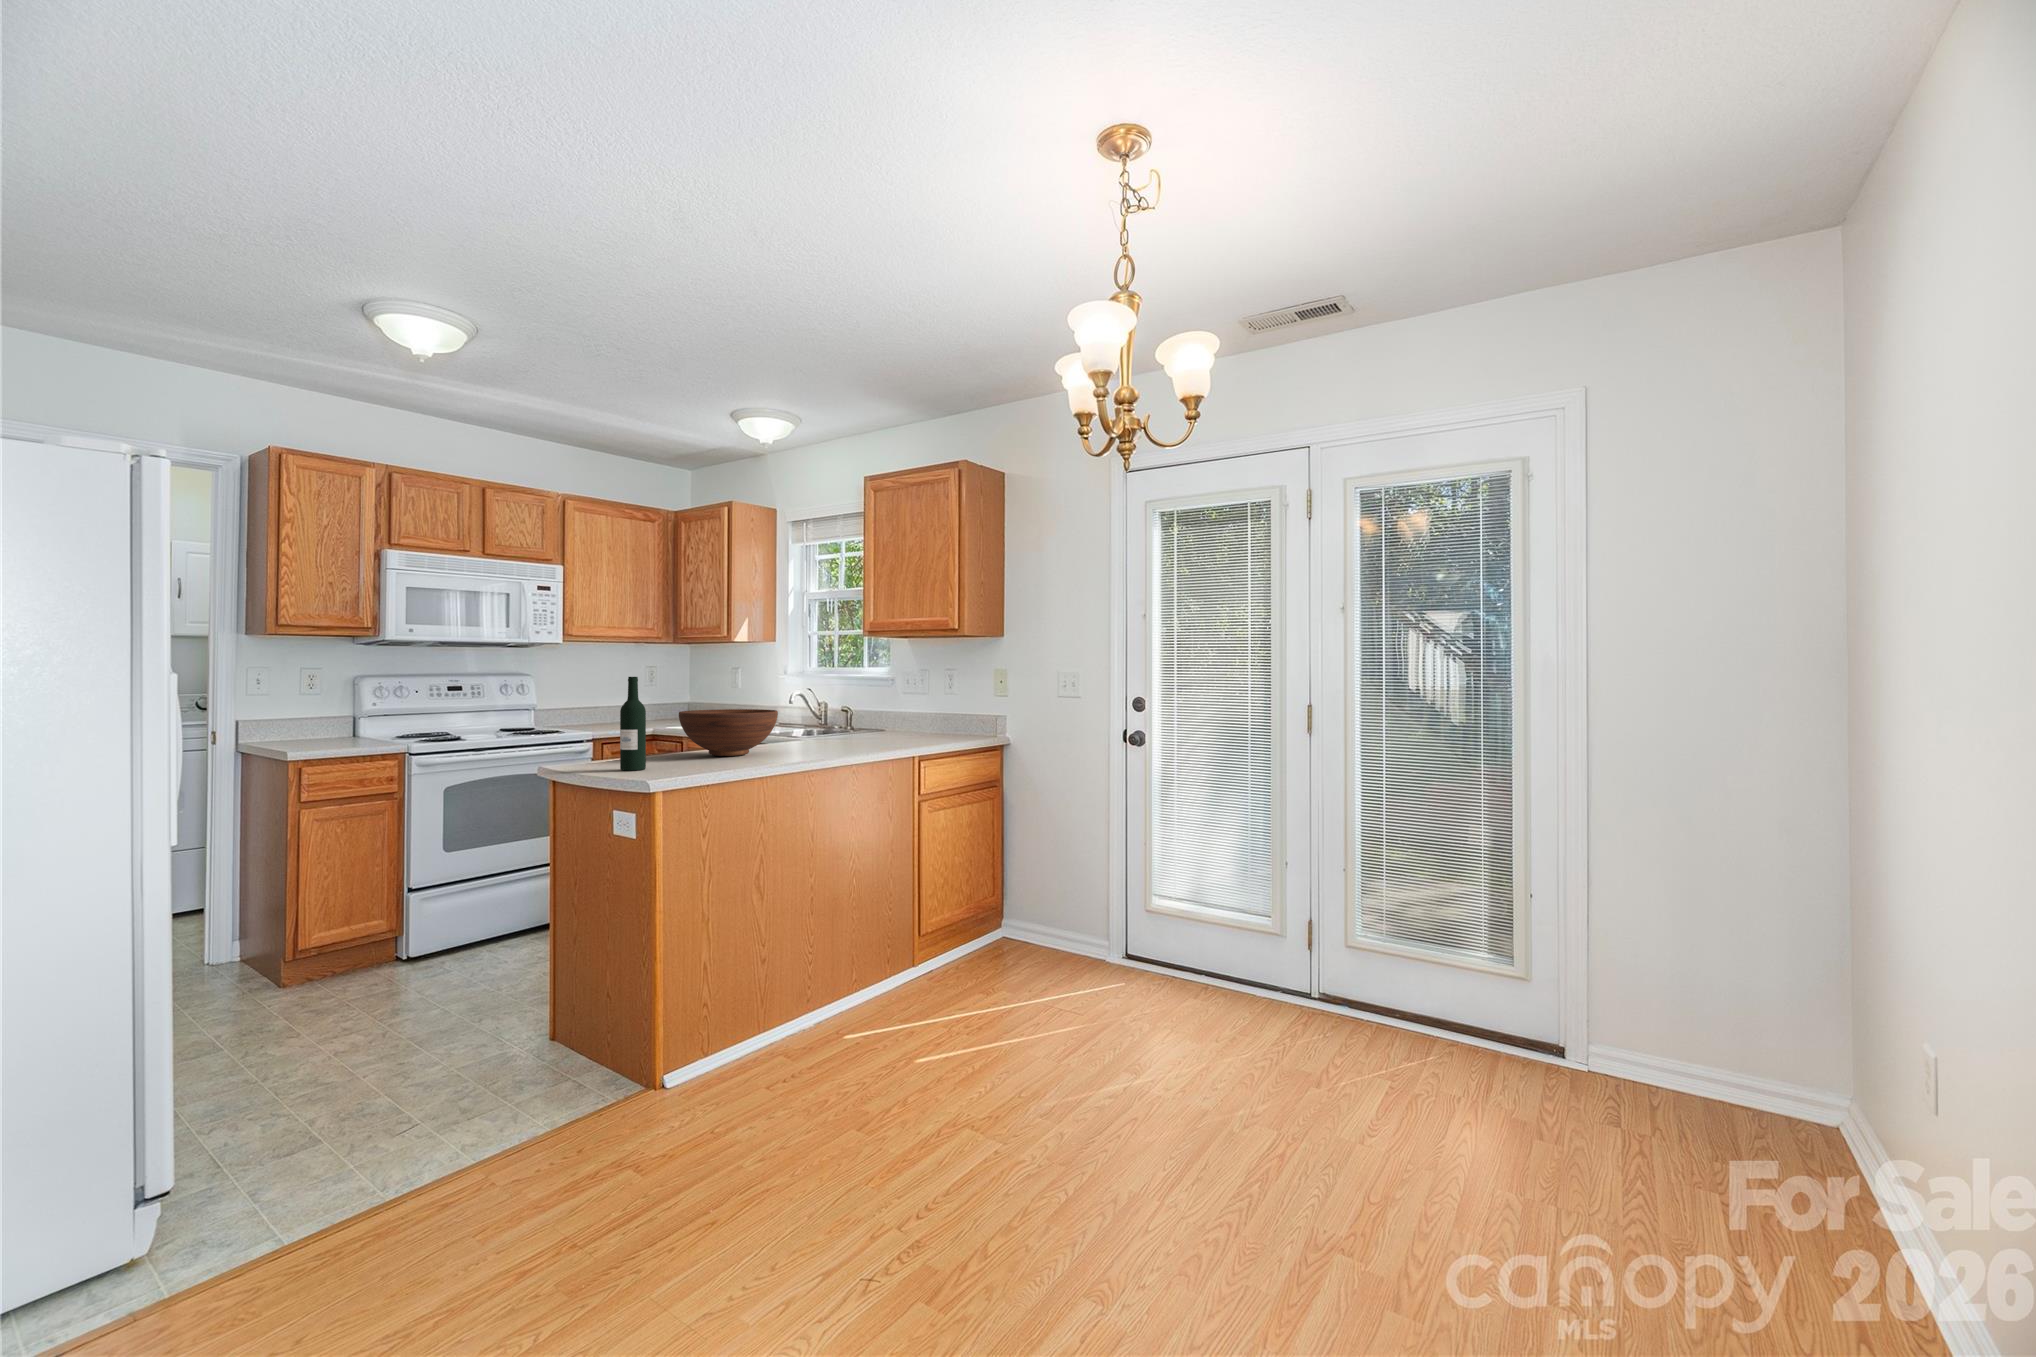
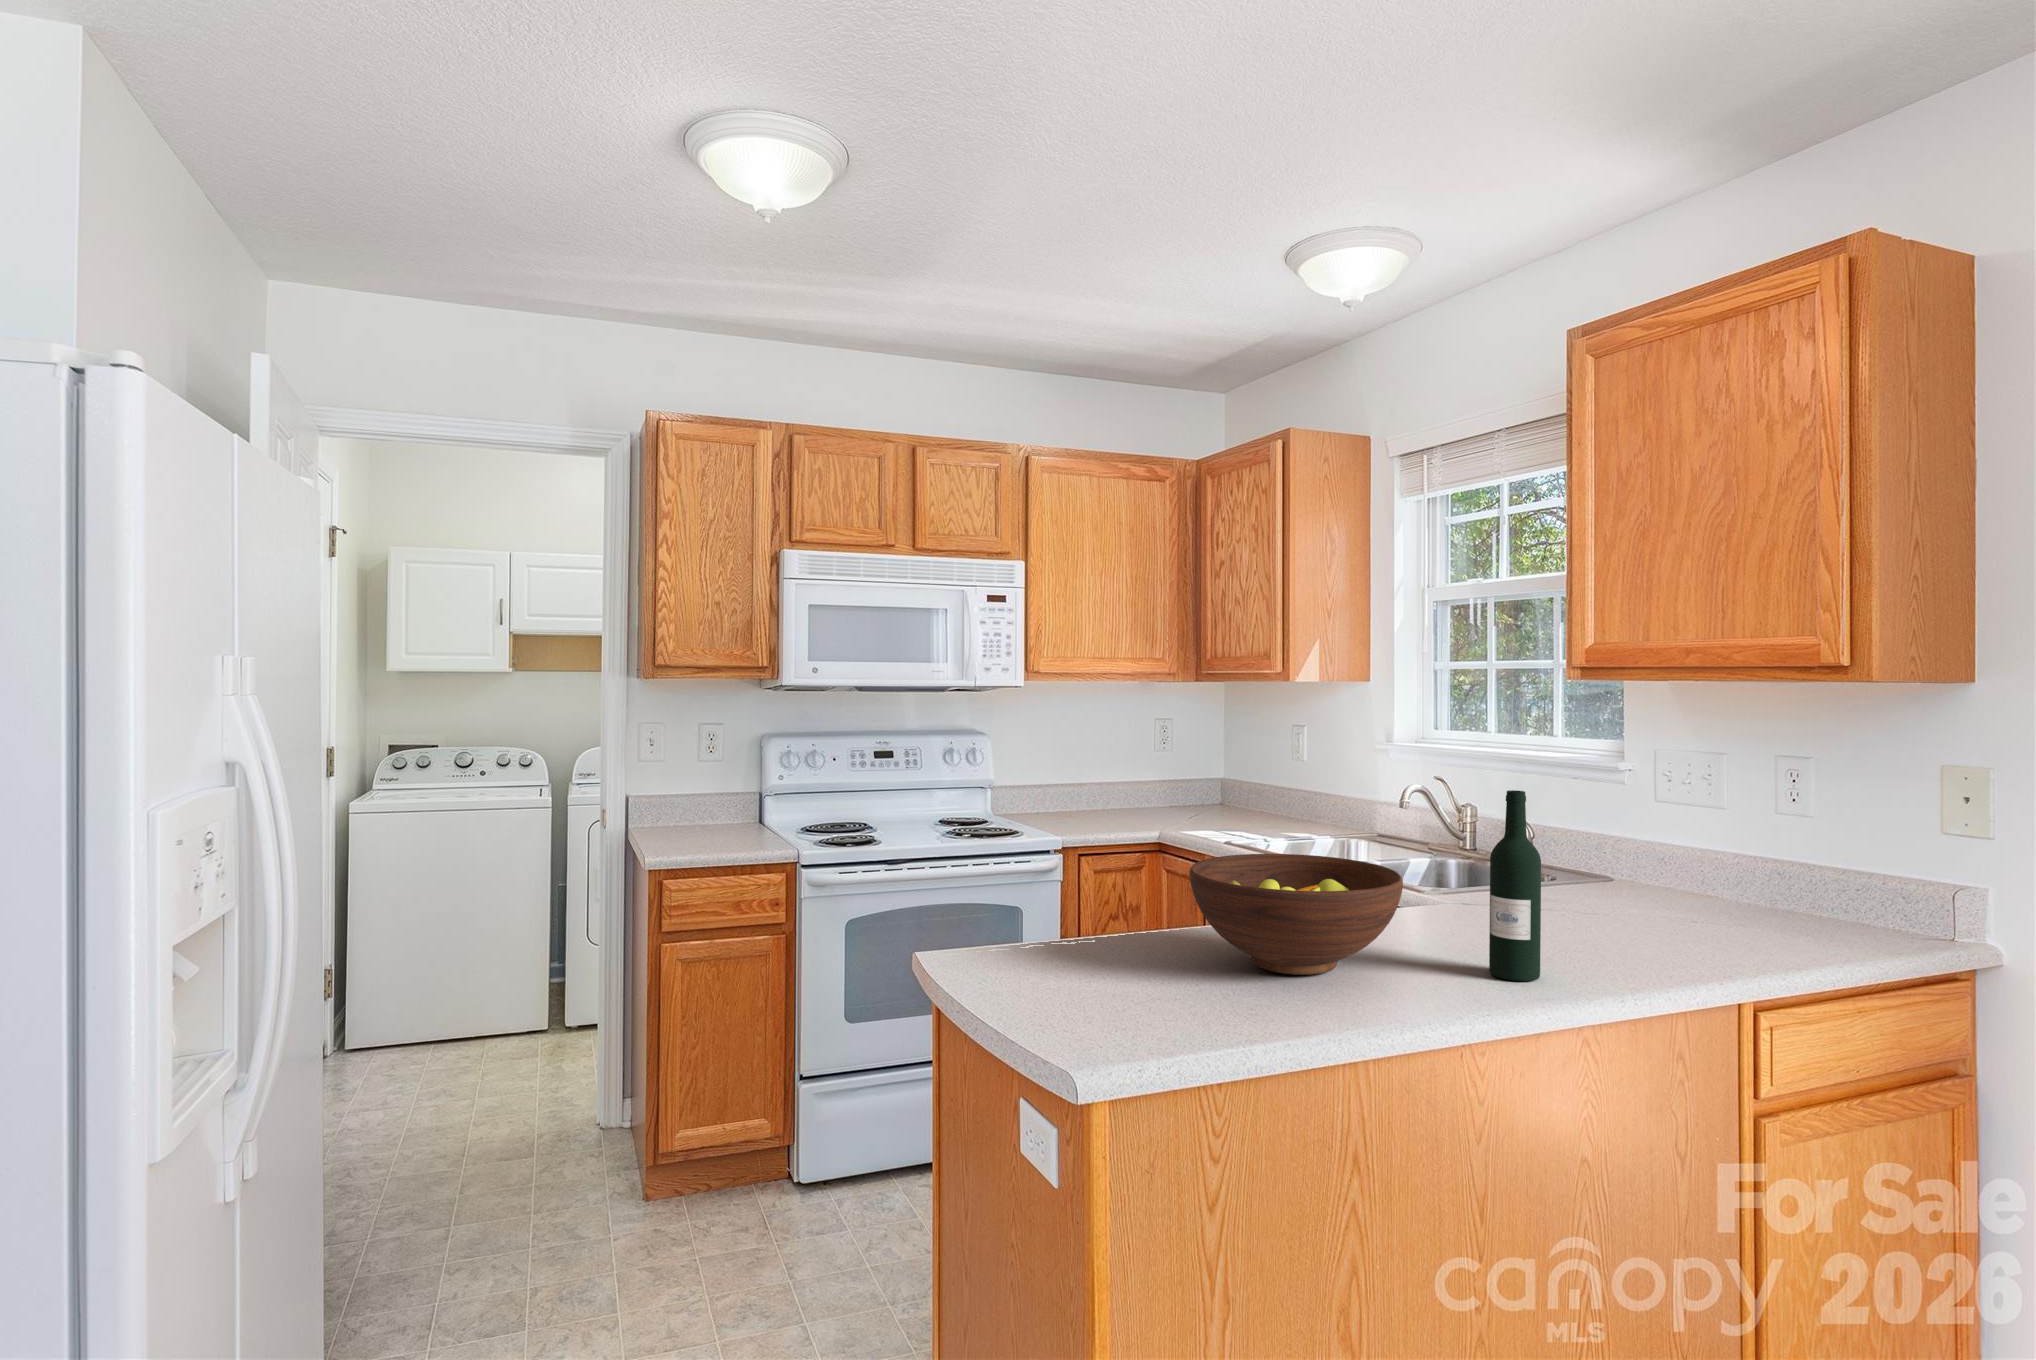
wine bottle: present [620,677,646,771] -> present [1489,790,1541,981]

